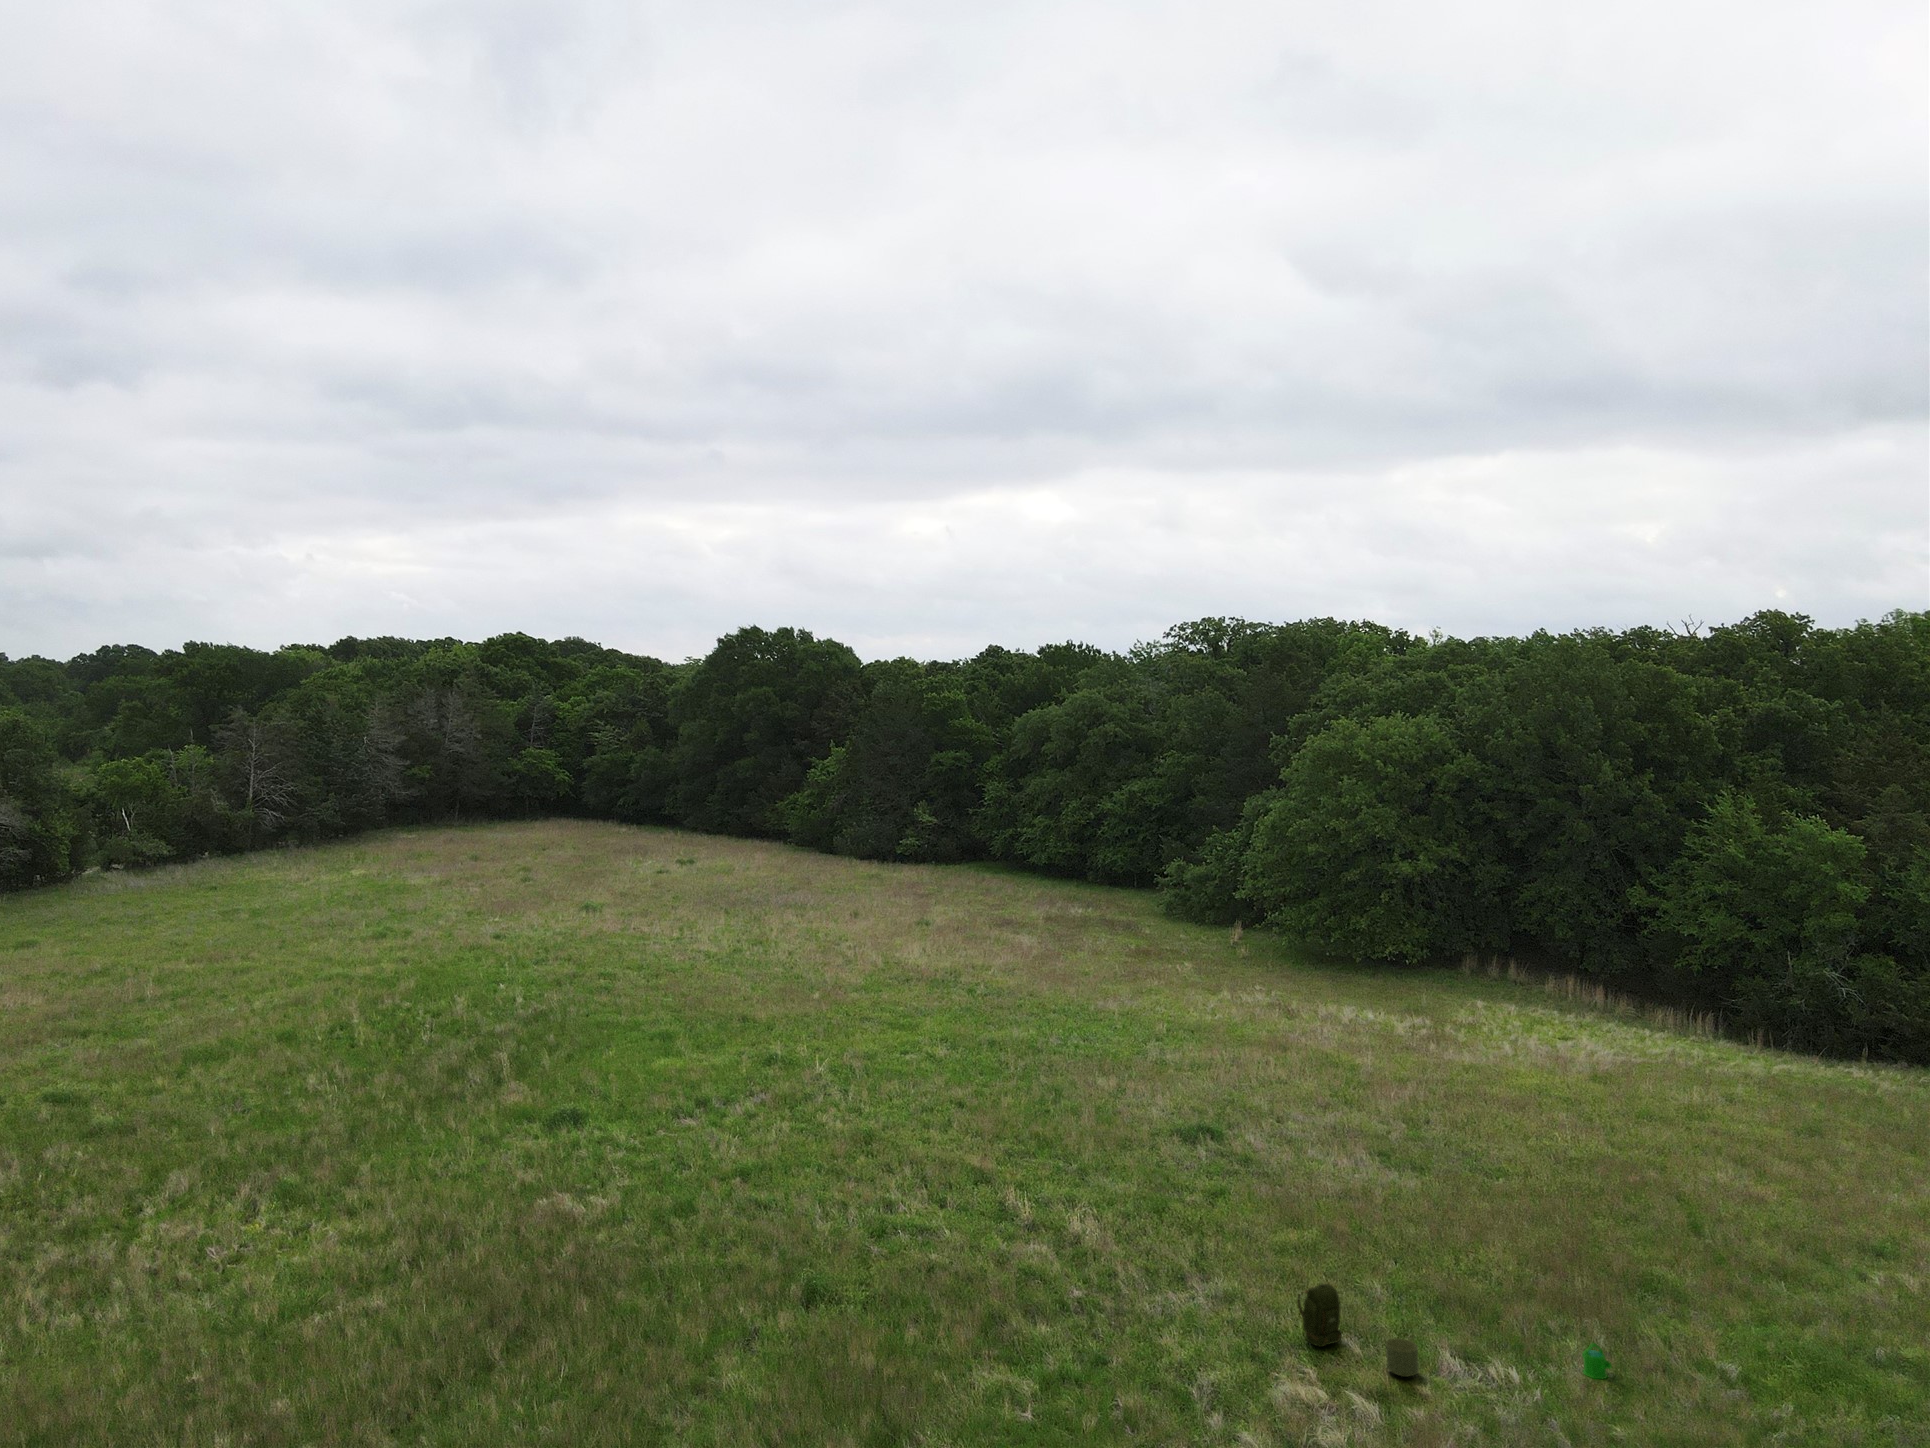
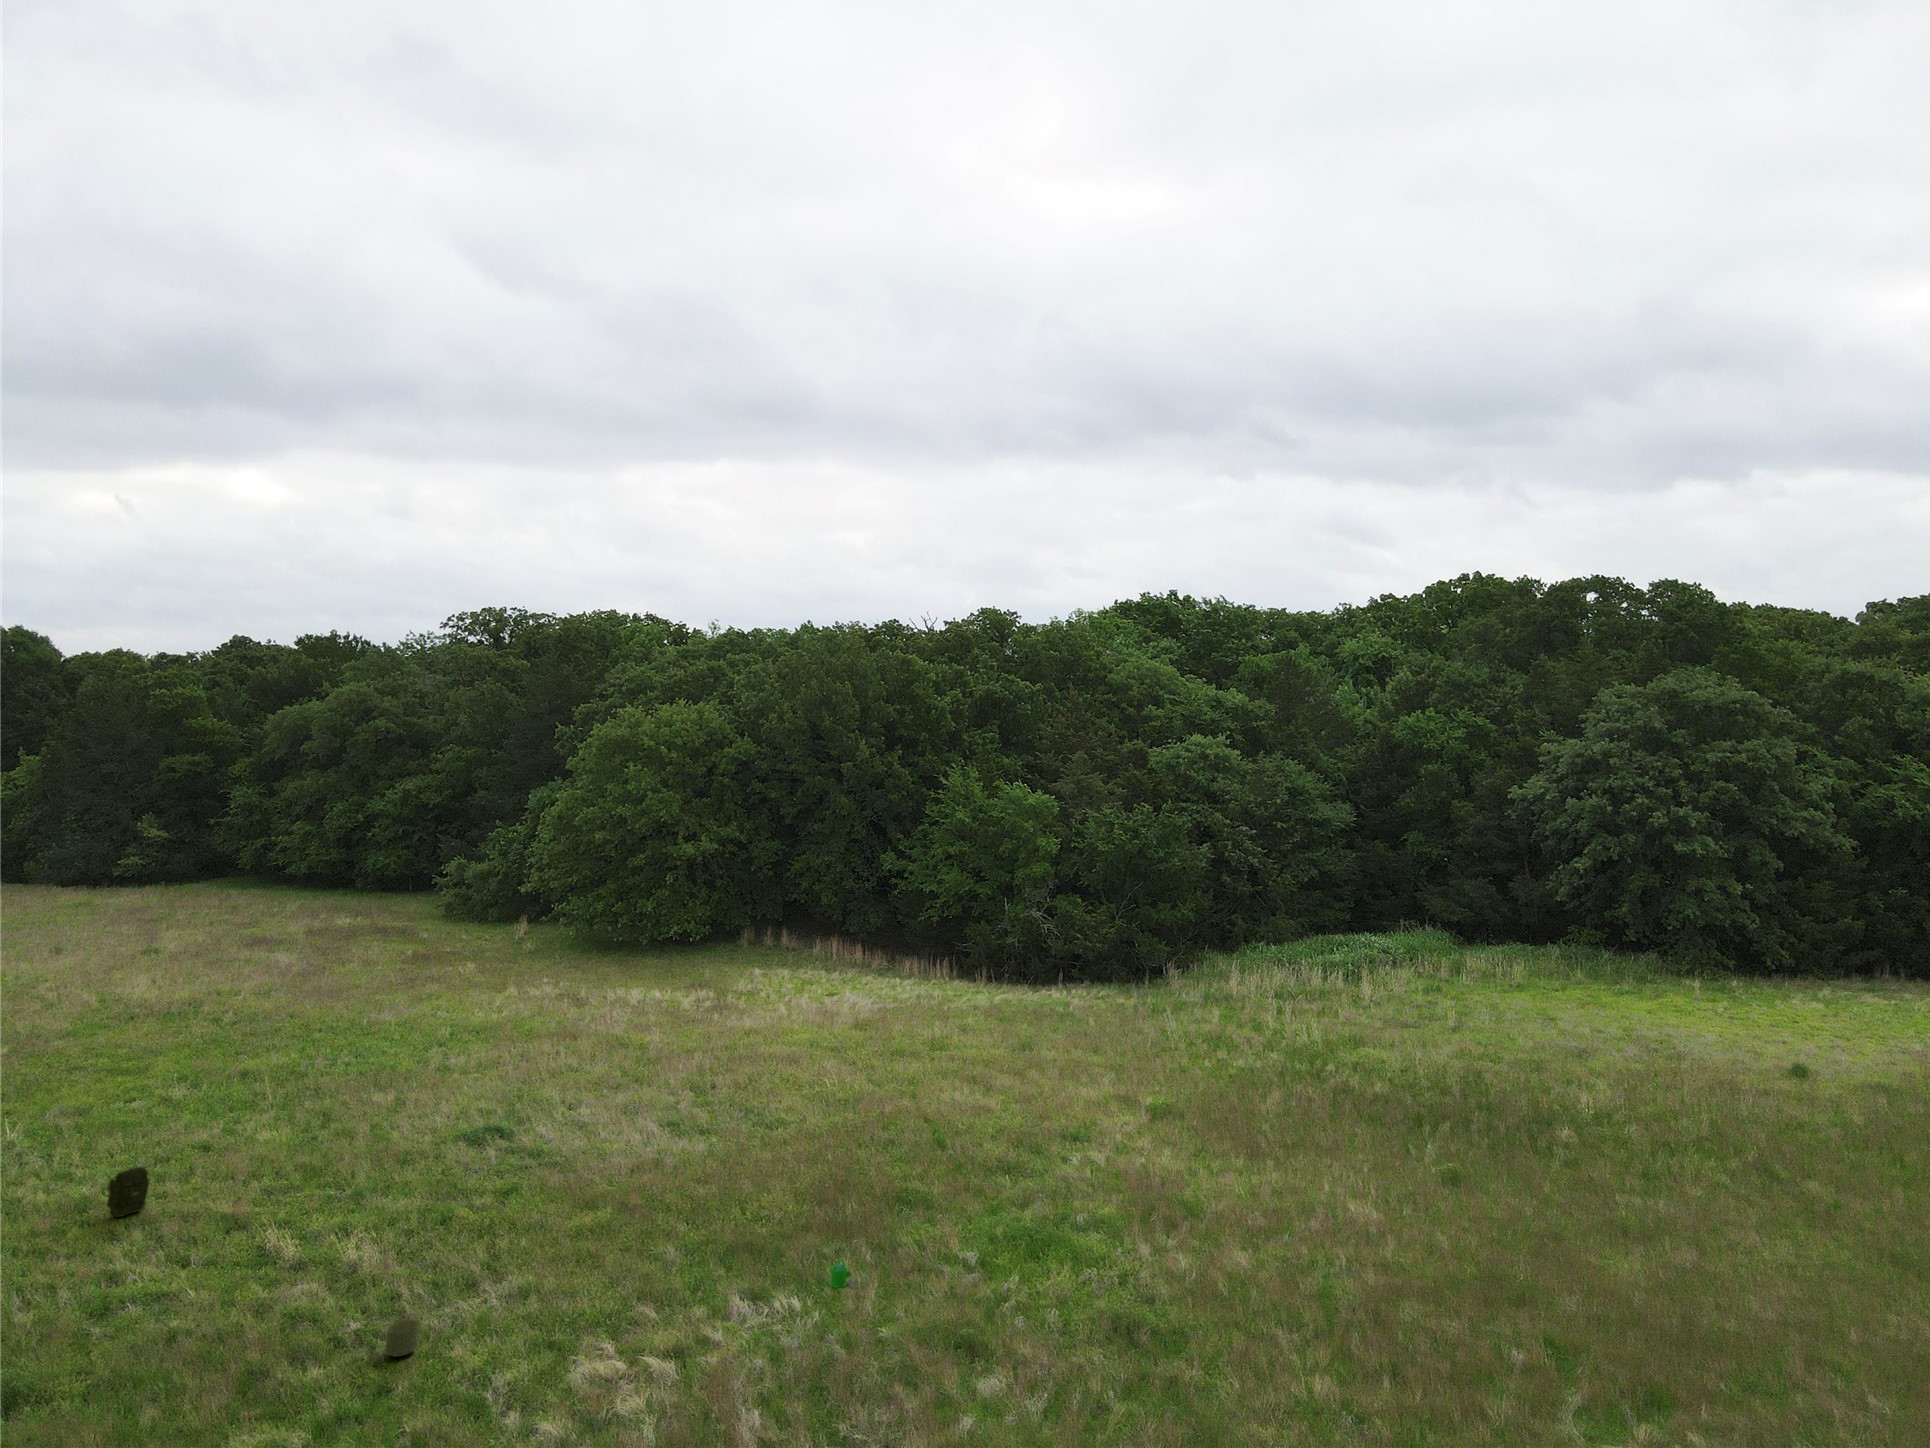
backpack: present [1297,1284,1342,1347] -> present [107,1167,149,1217]
planter: present [1386,1338,1419,1377] -> present [386,1320,419,1357]

